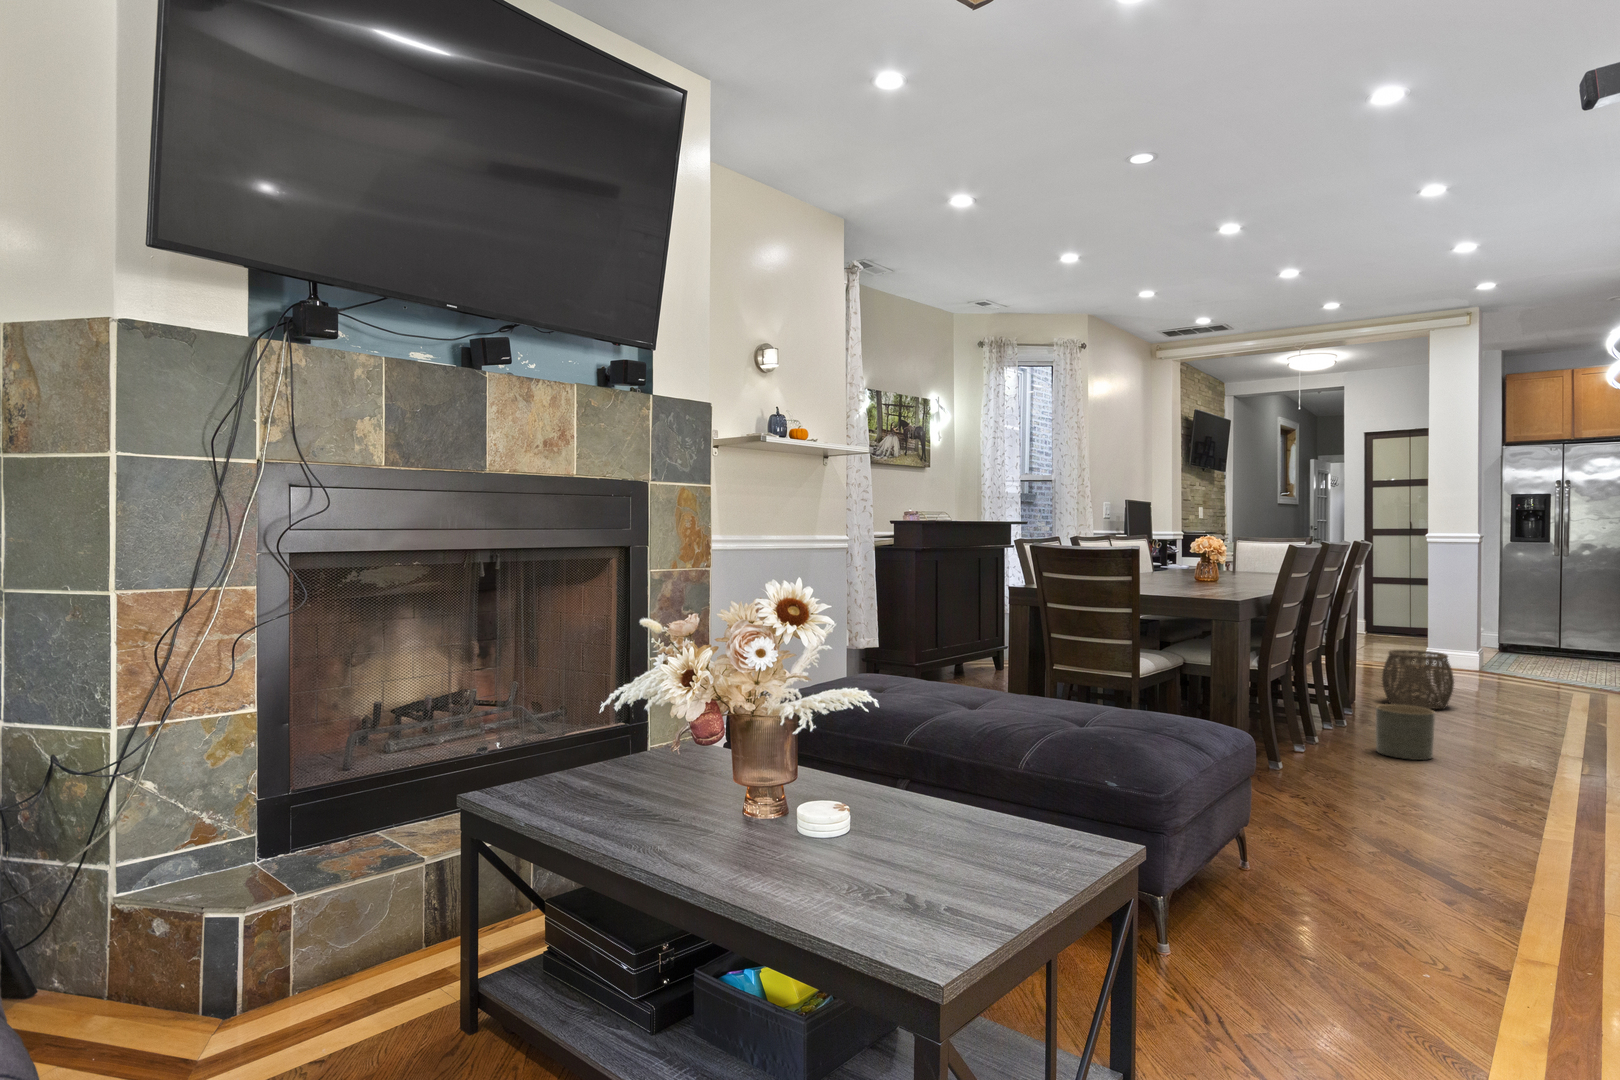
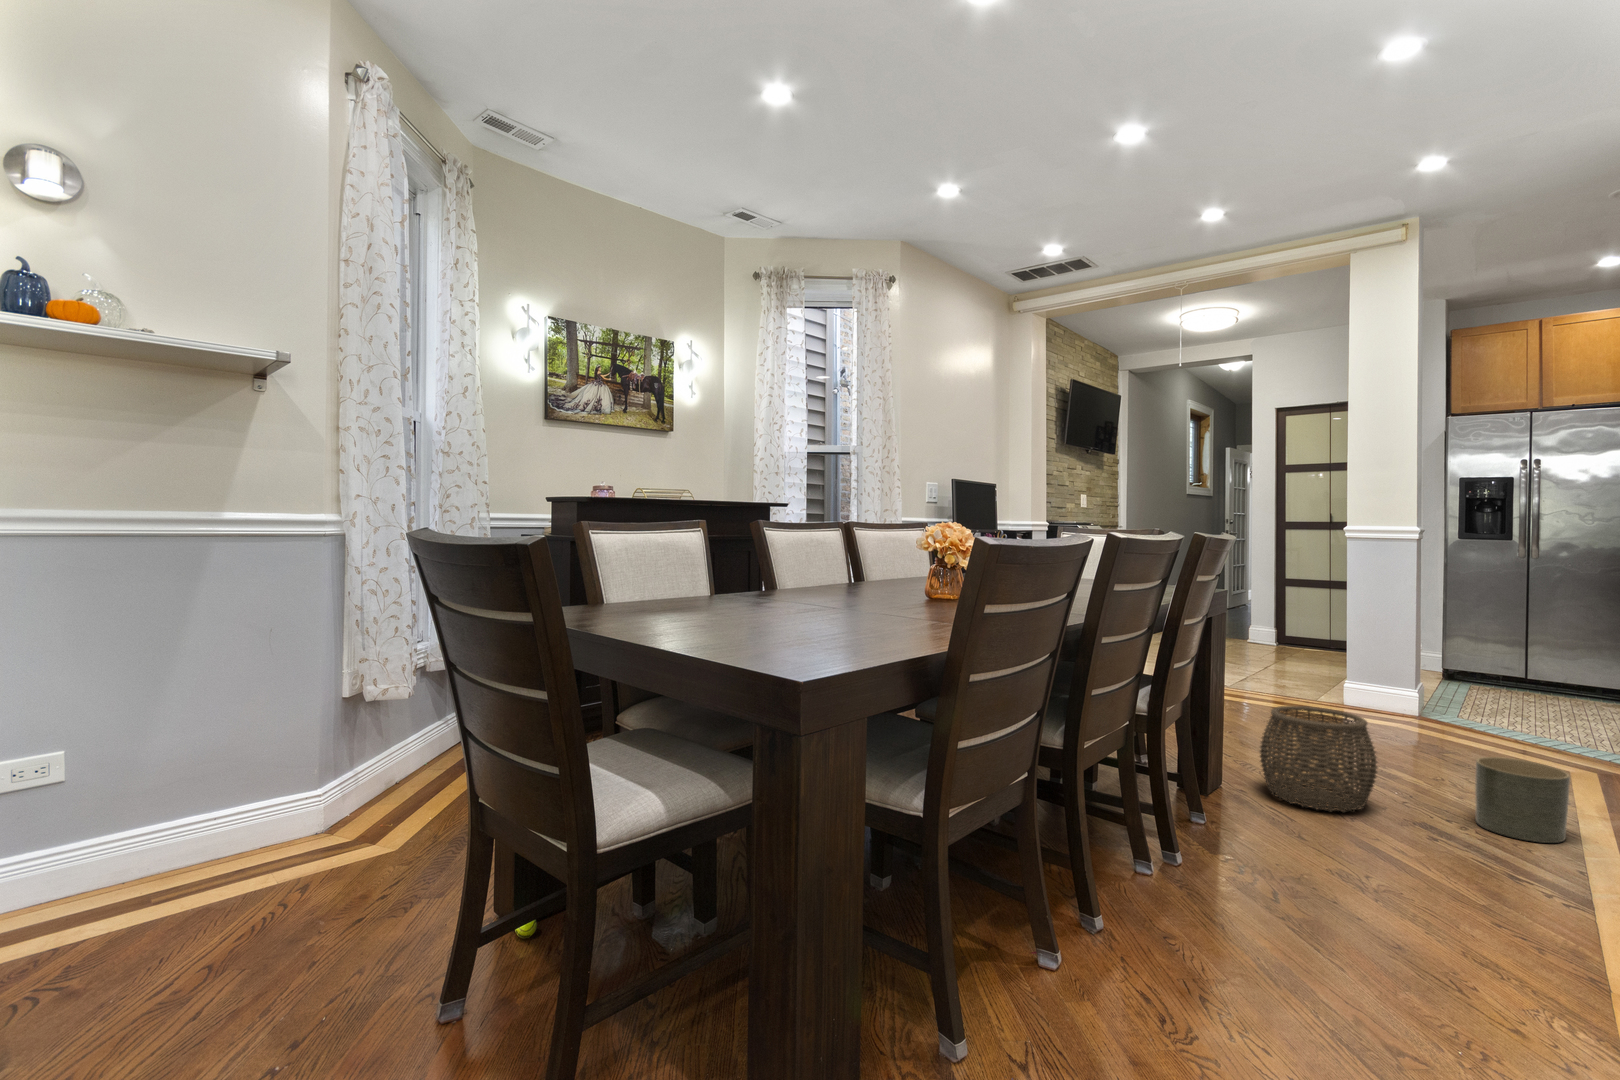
planter: present [1376,704,1435,760] -> present [1475,757,1570,843]

